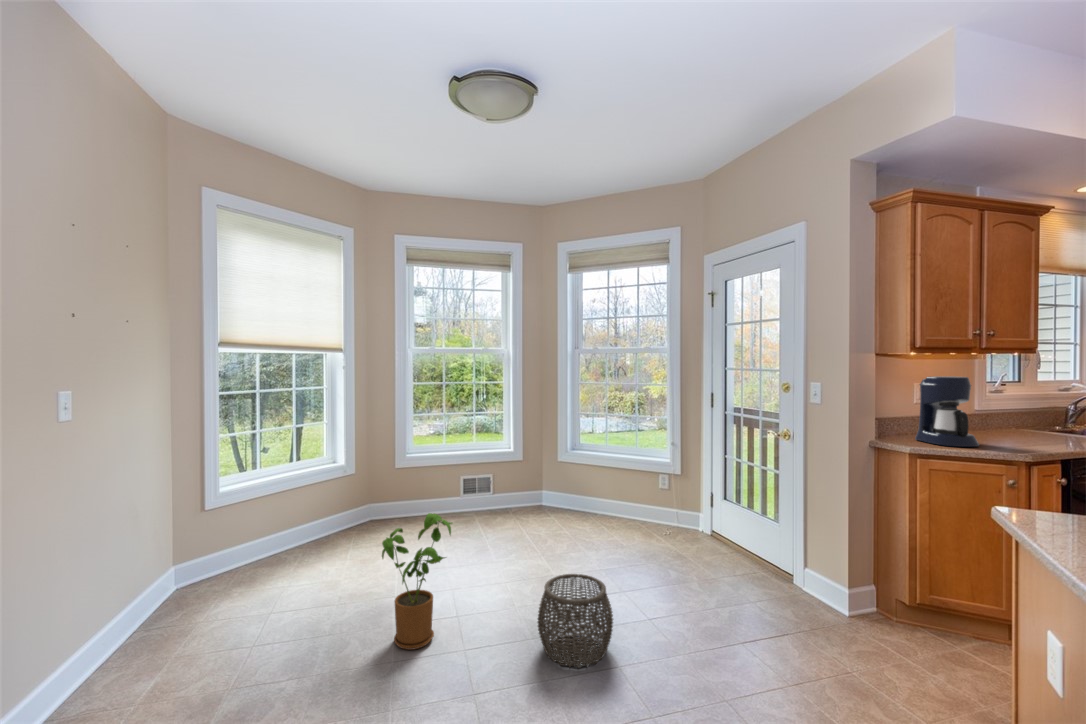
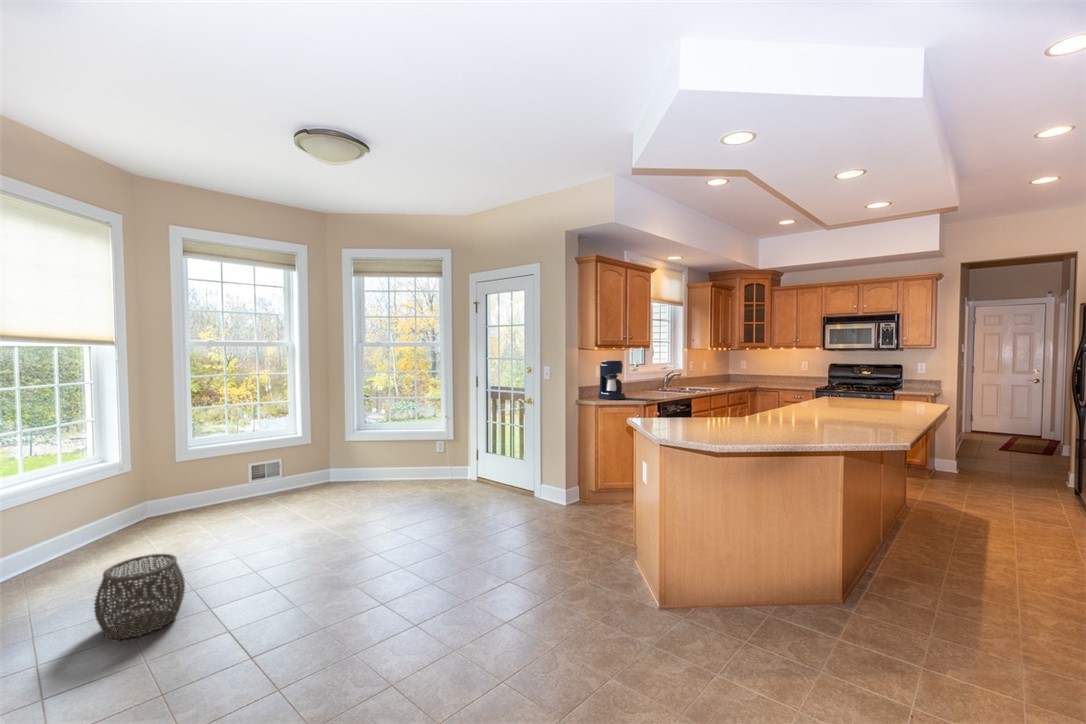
house plant: present [382,513,452,650] -> none [240,478,307,588]
woven basket: present [538,574,613,668] -> present [94,554,185,639]

